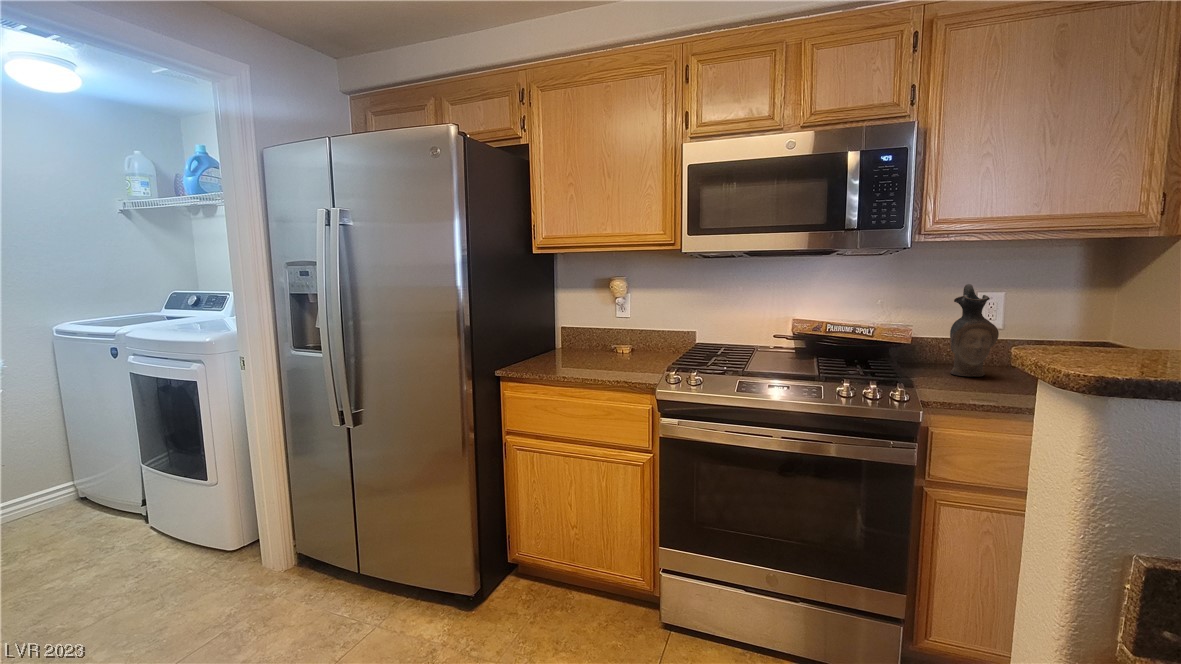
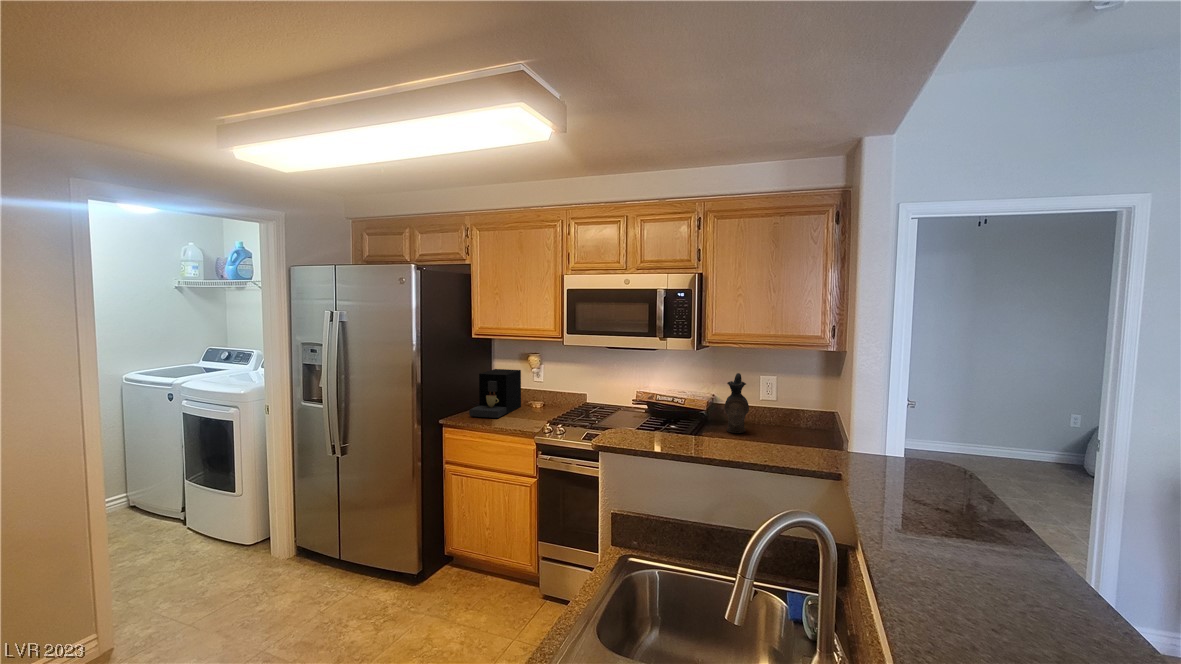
coffee maker: none [538,300,603,366] -> present [469,369,521,418]

